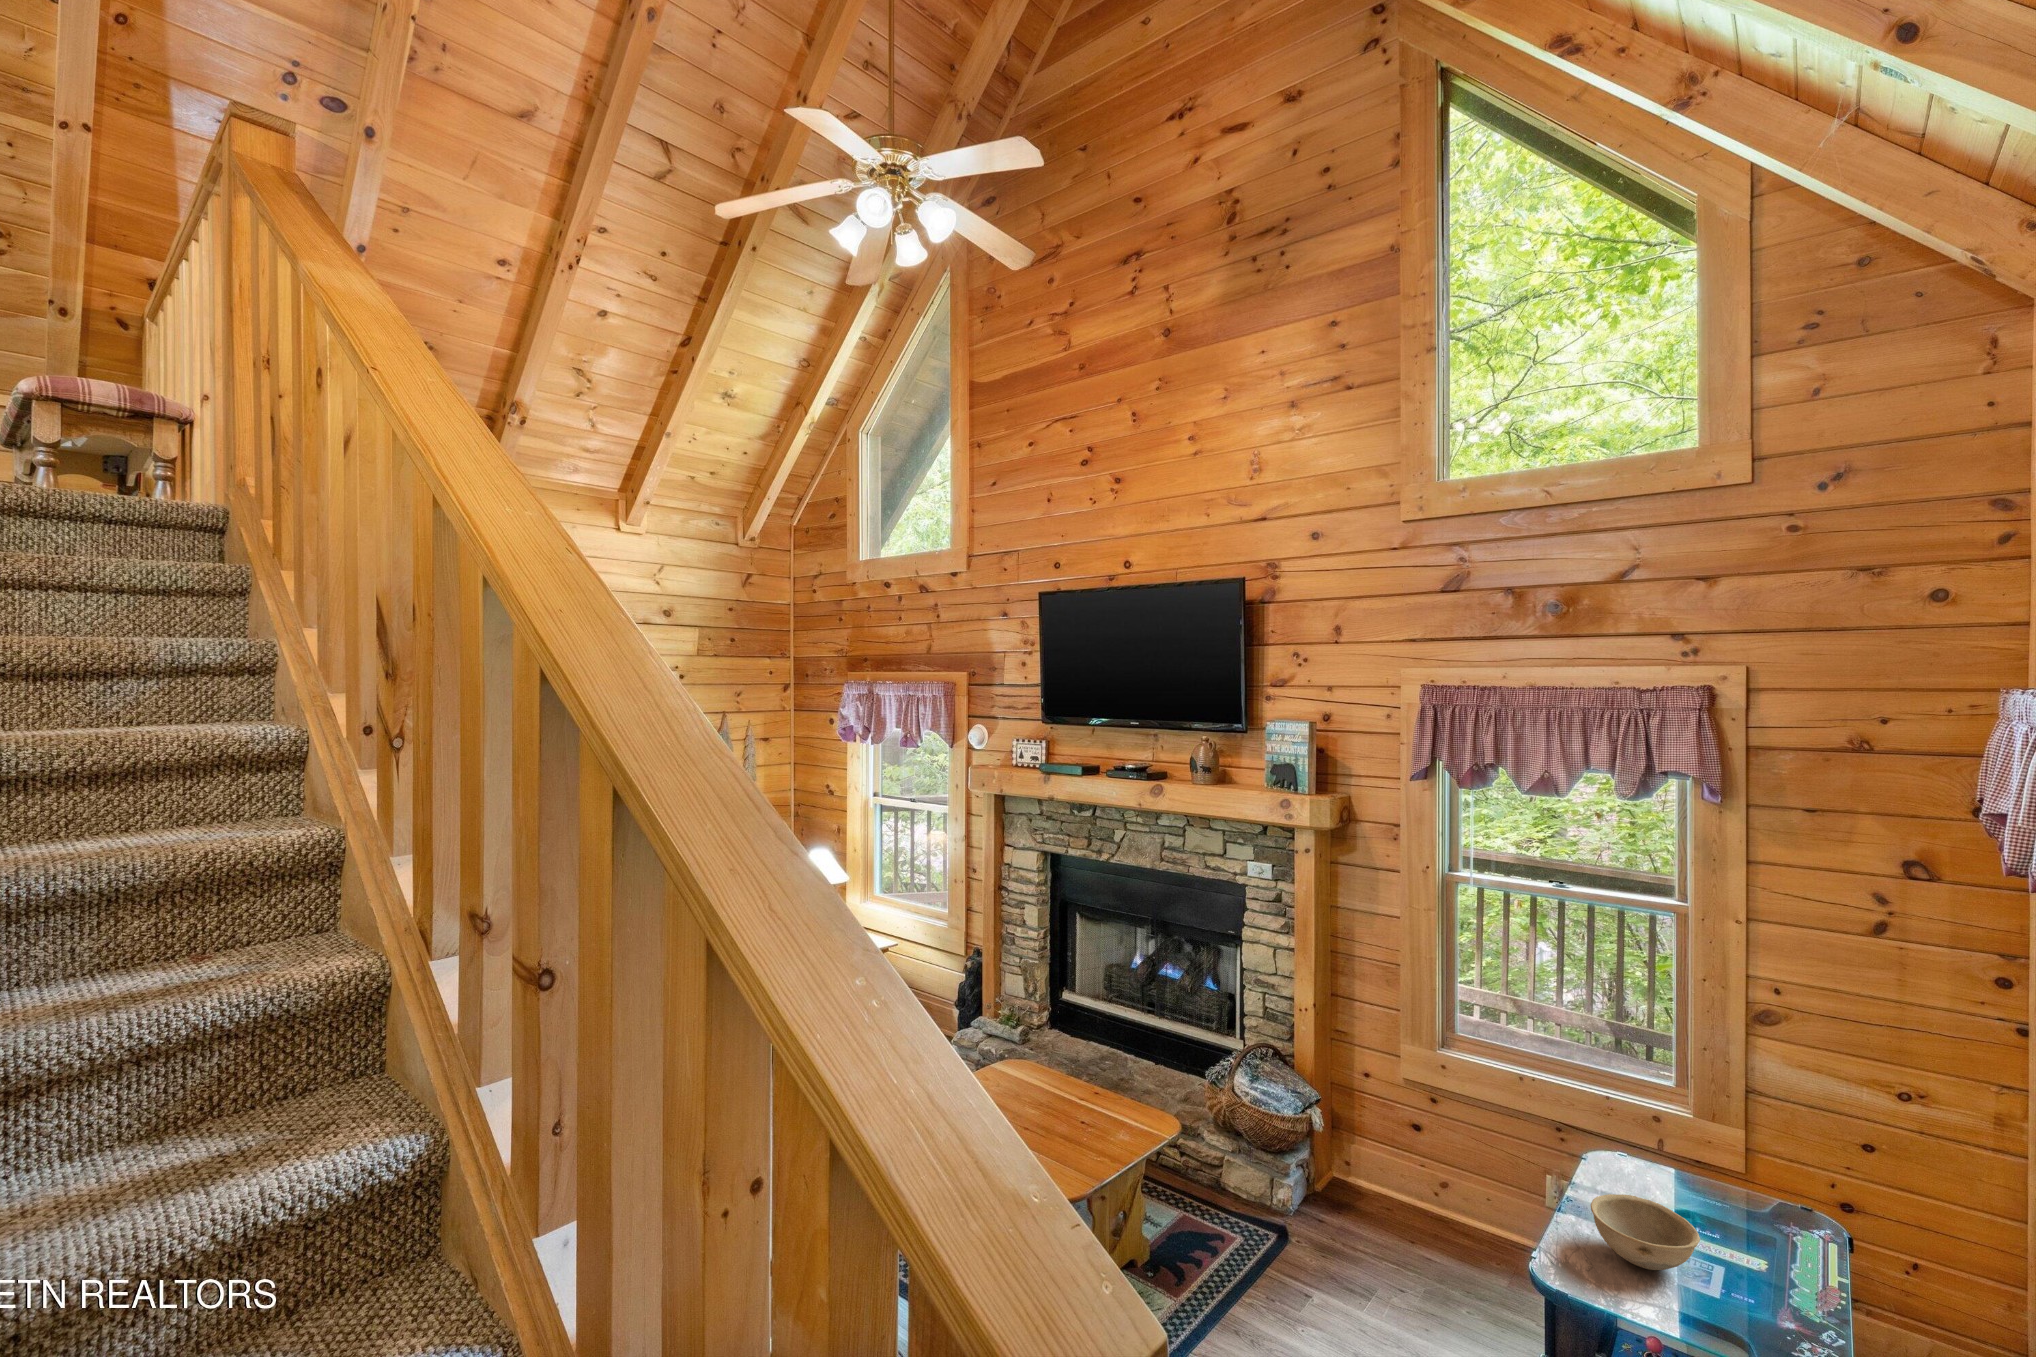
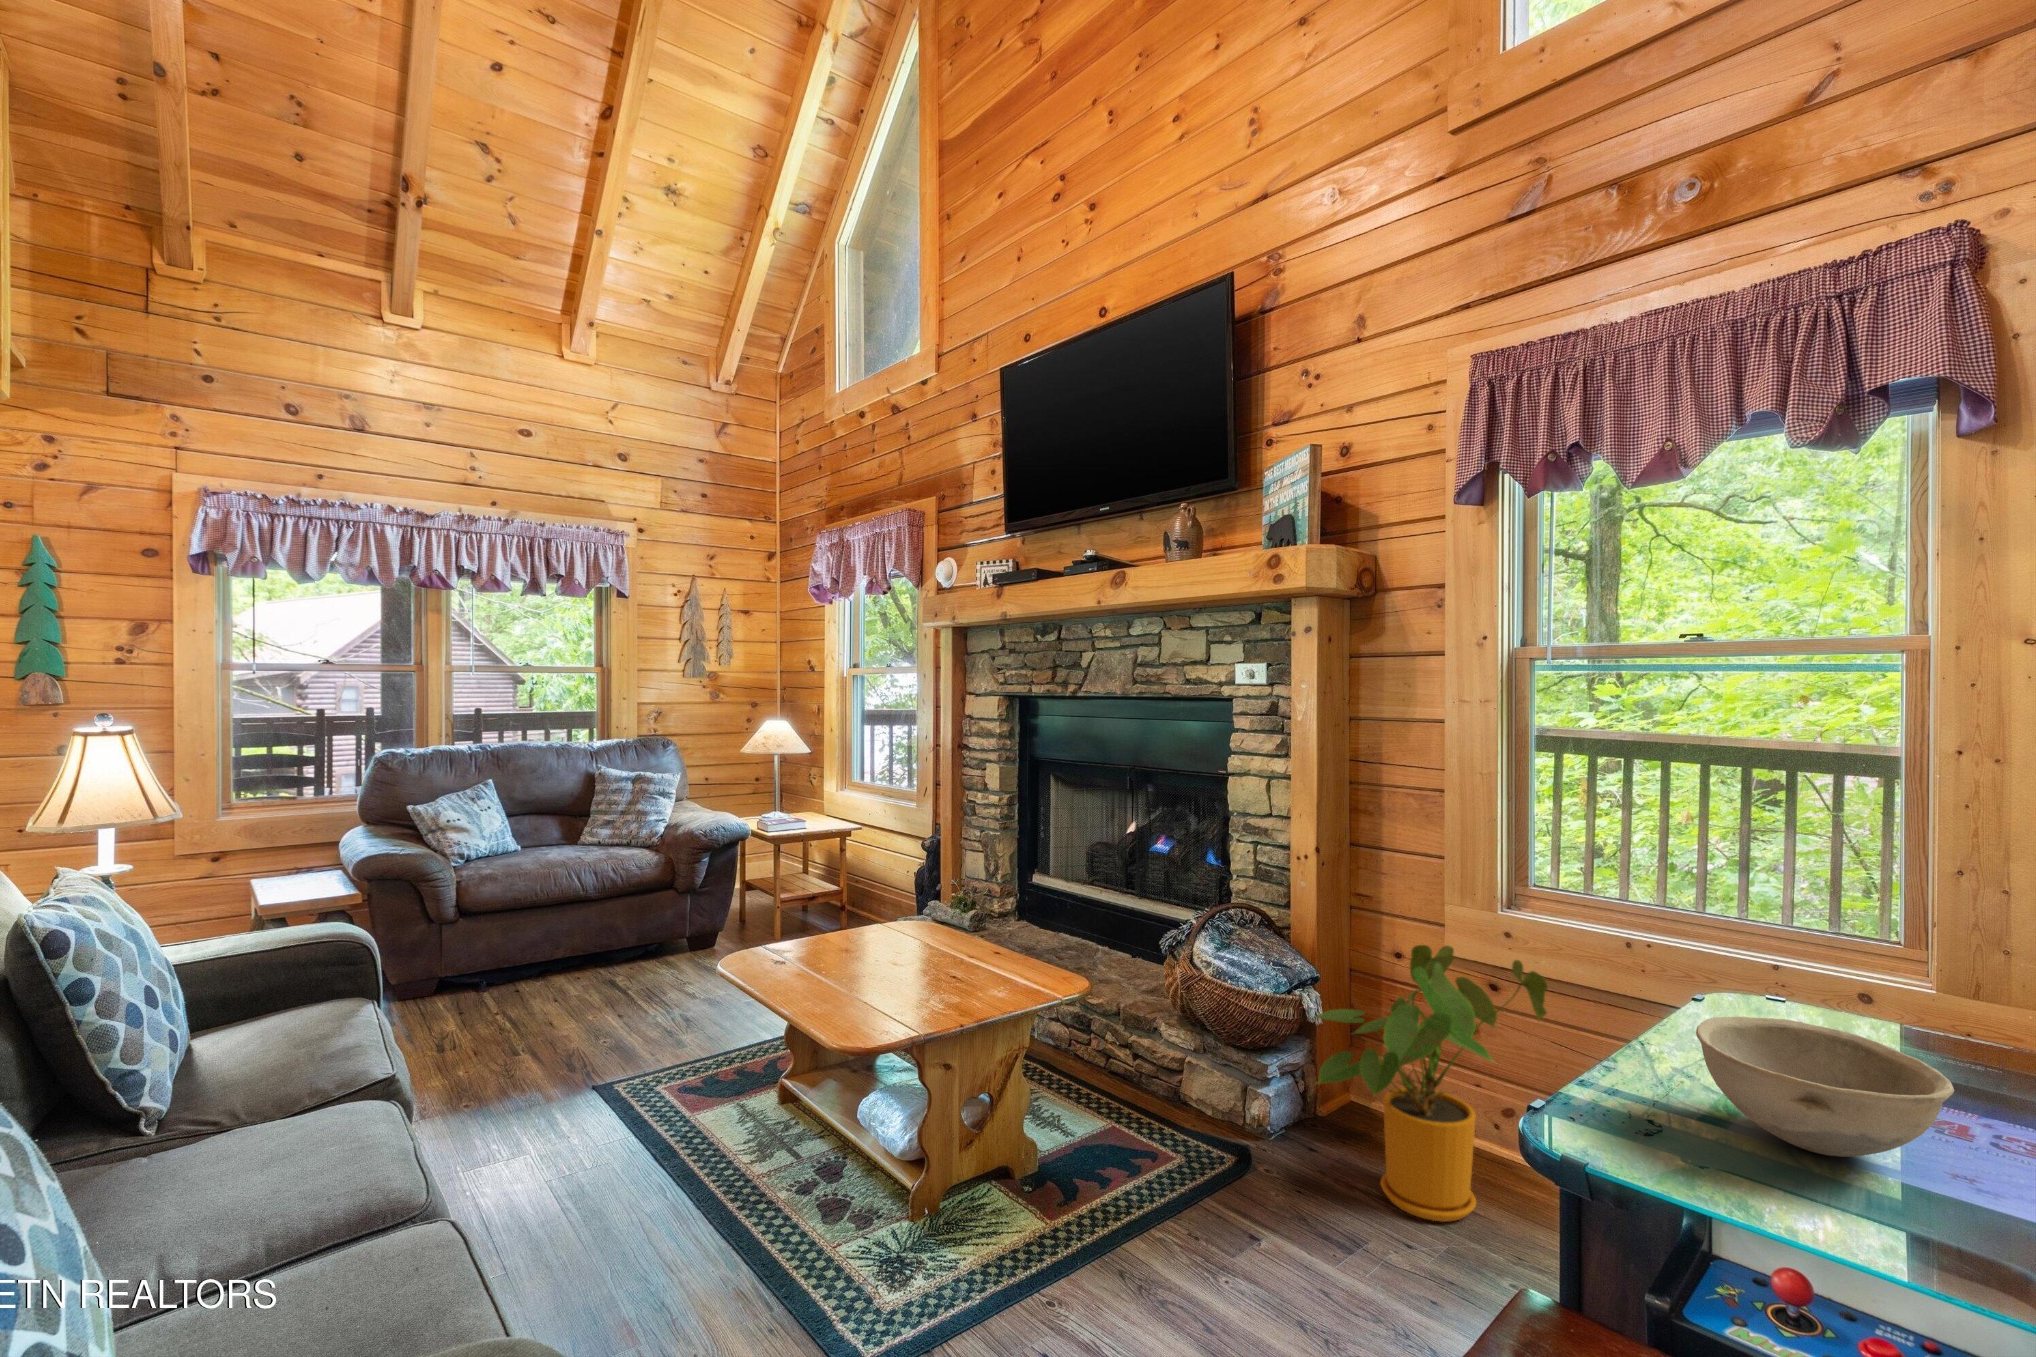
house plant: none [1328,1081,1473,1268] -> present [1316,945,1548,1222]

